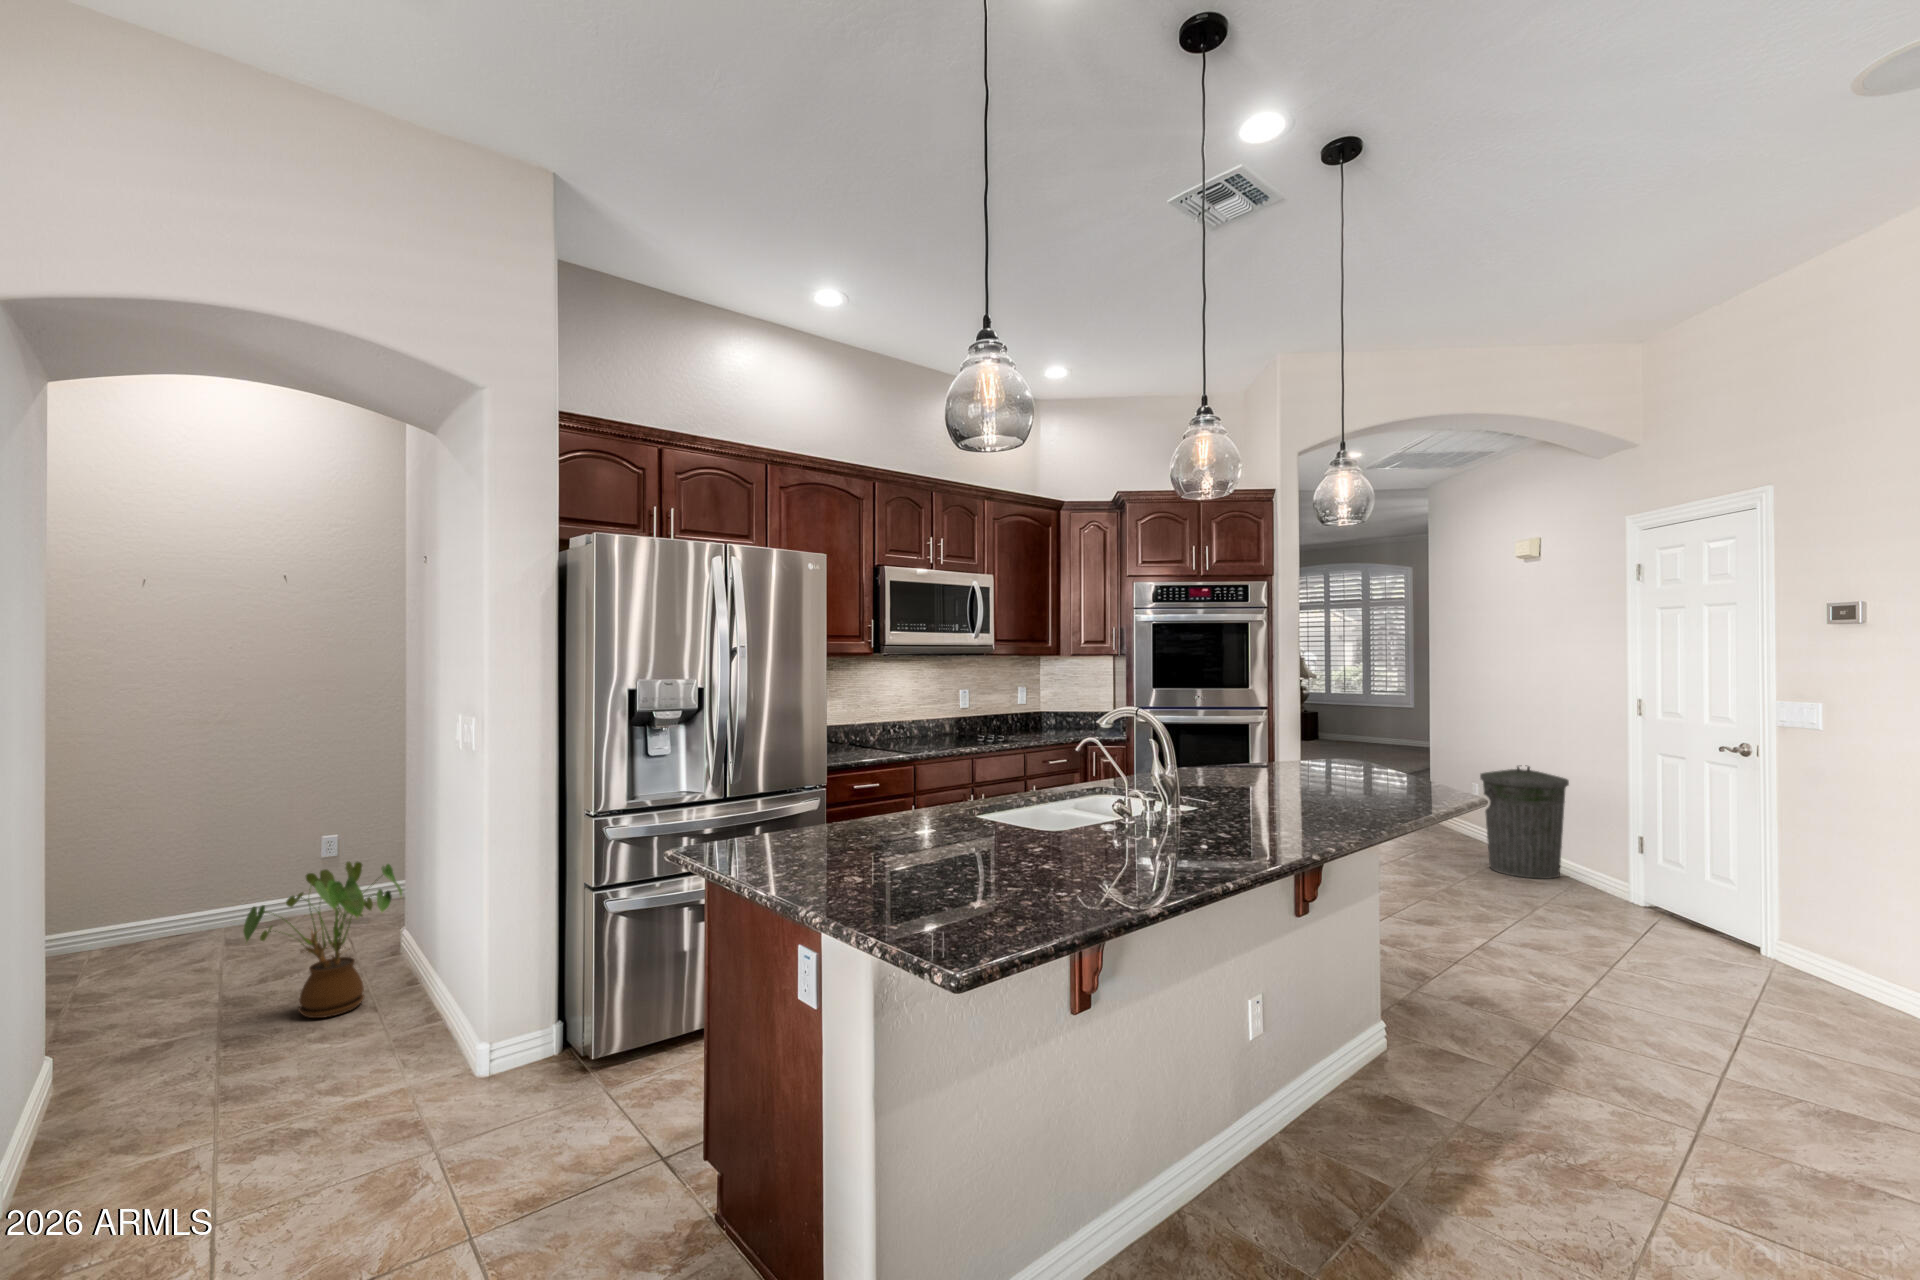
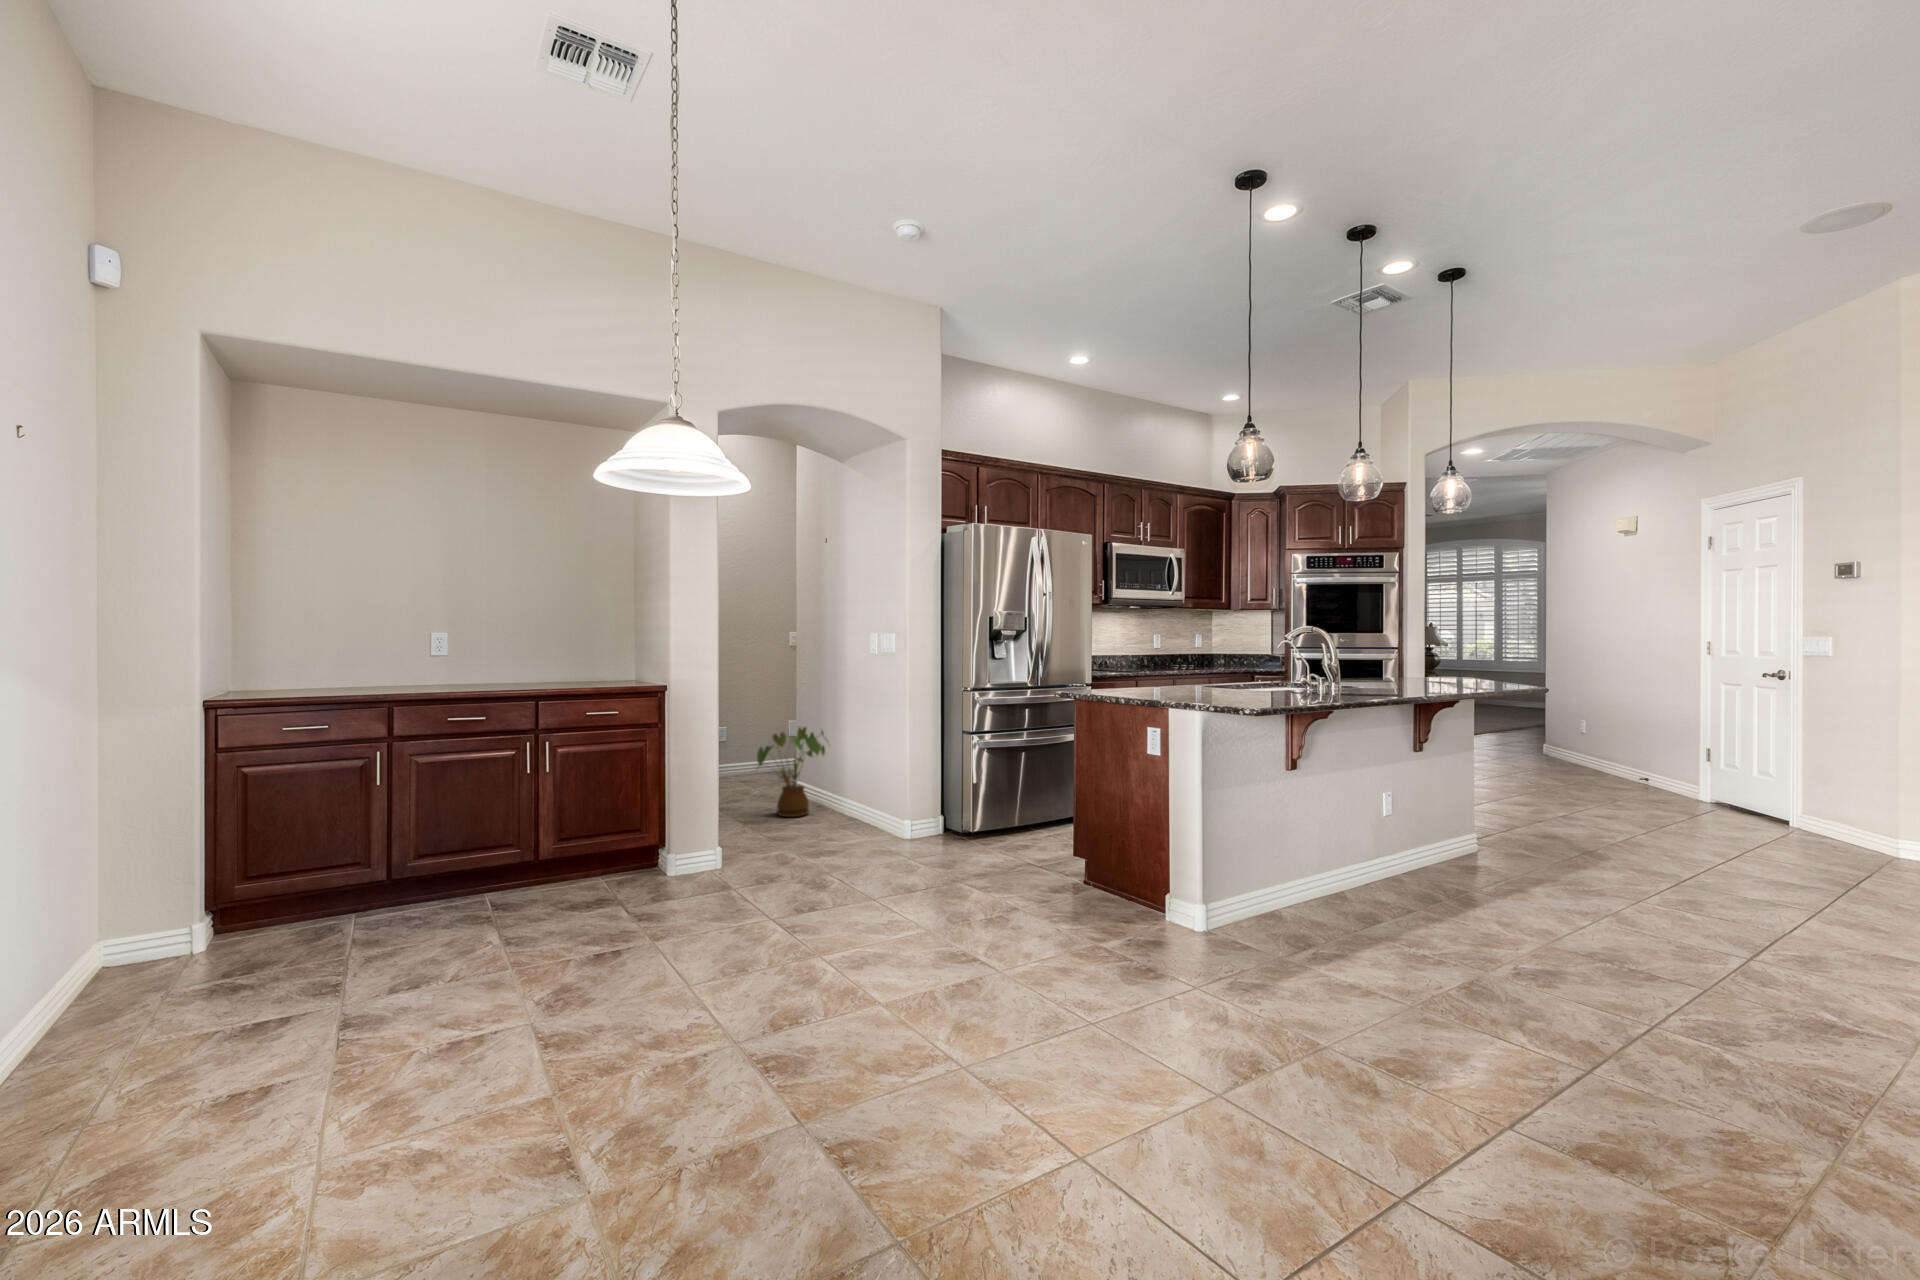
trash can: present [1480,766,1569,879] -> none [1579,699,1654,787]

